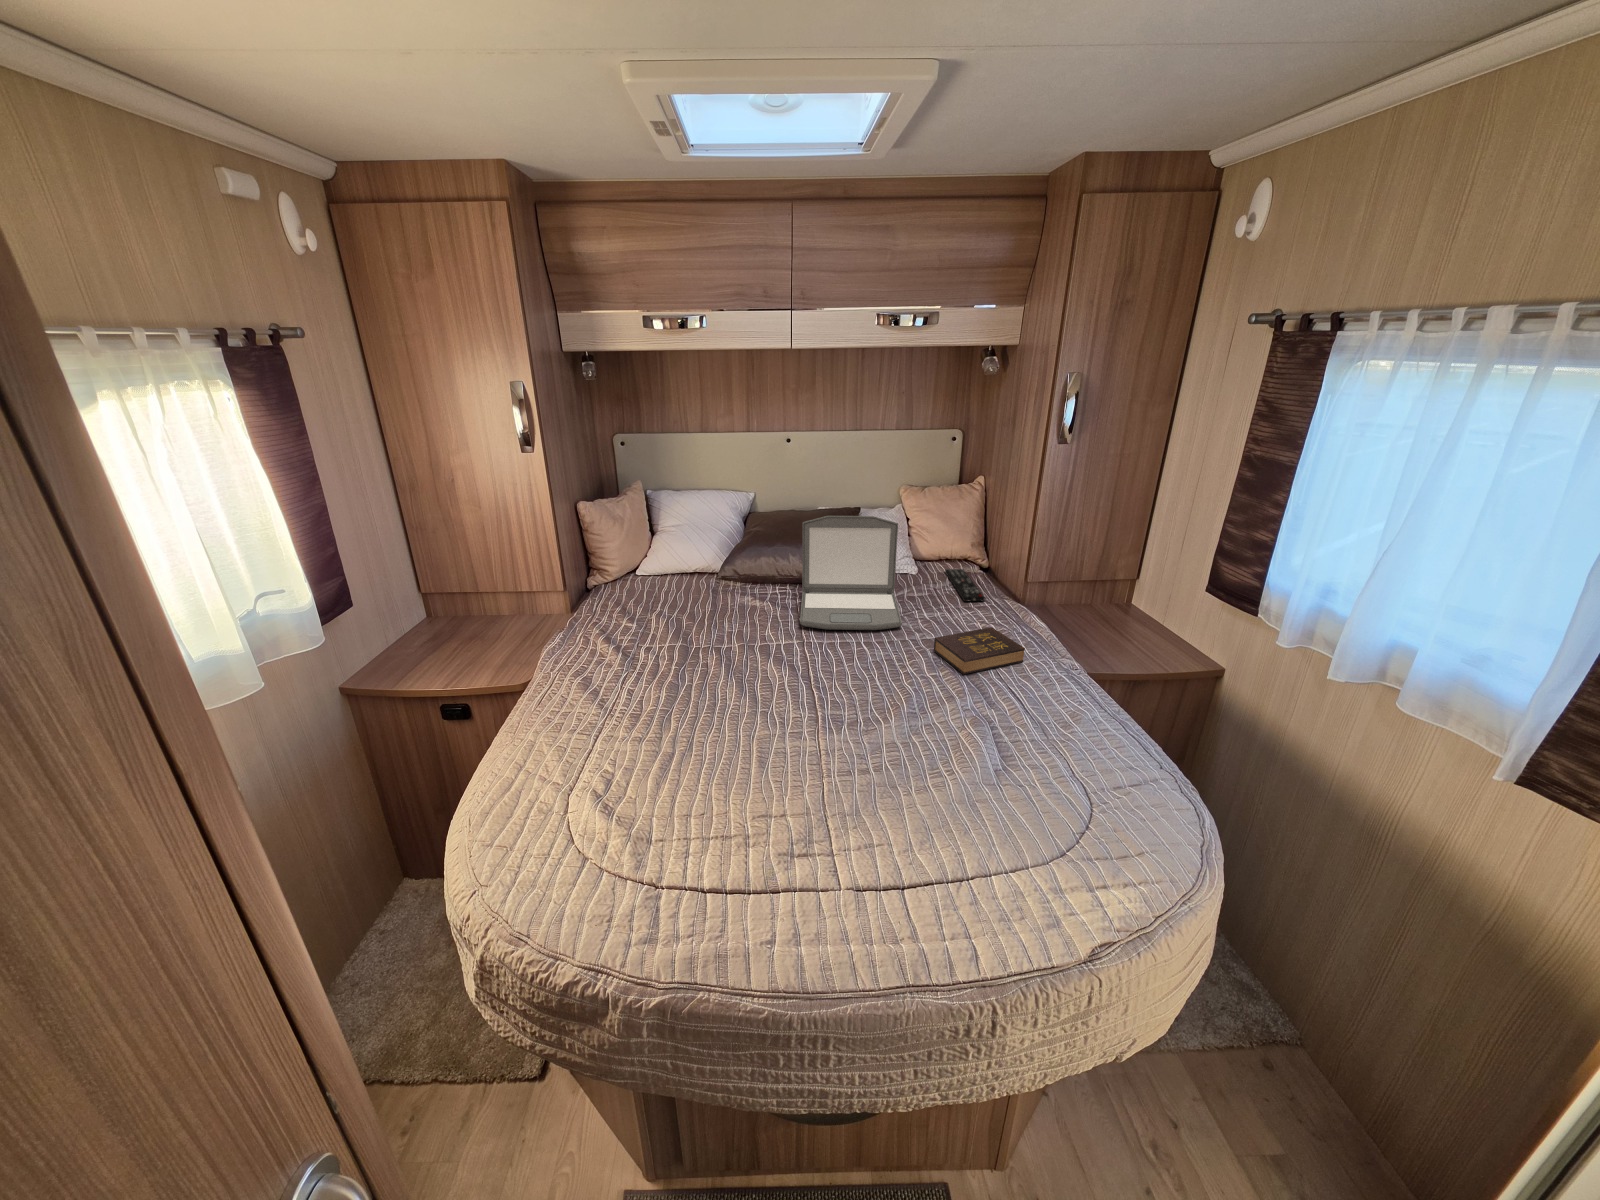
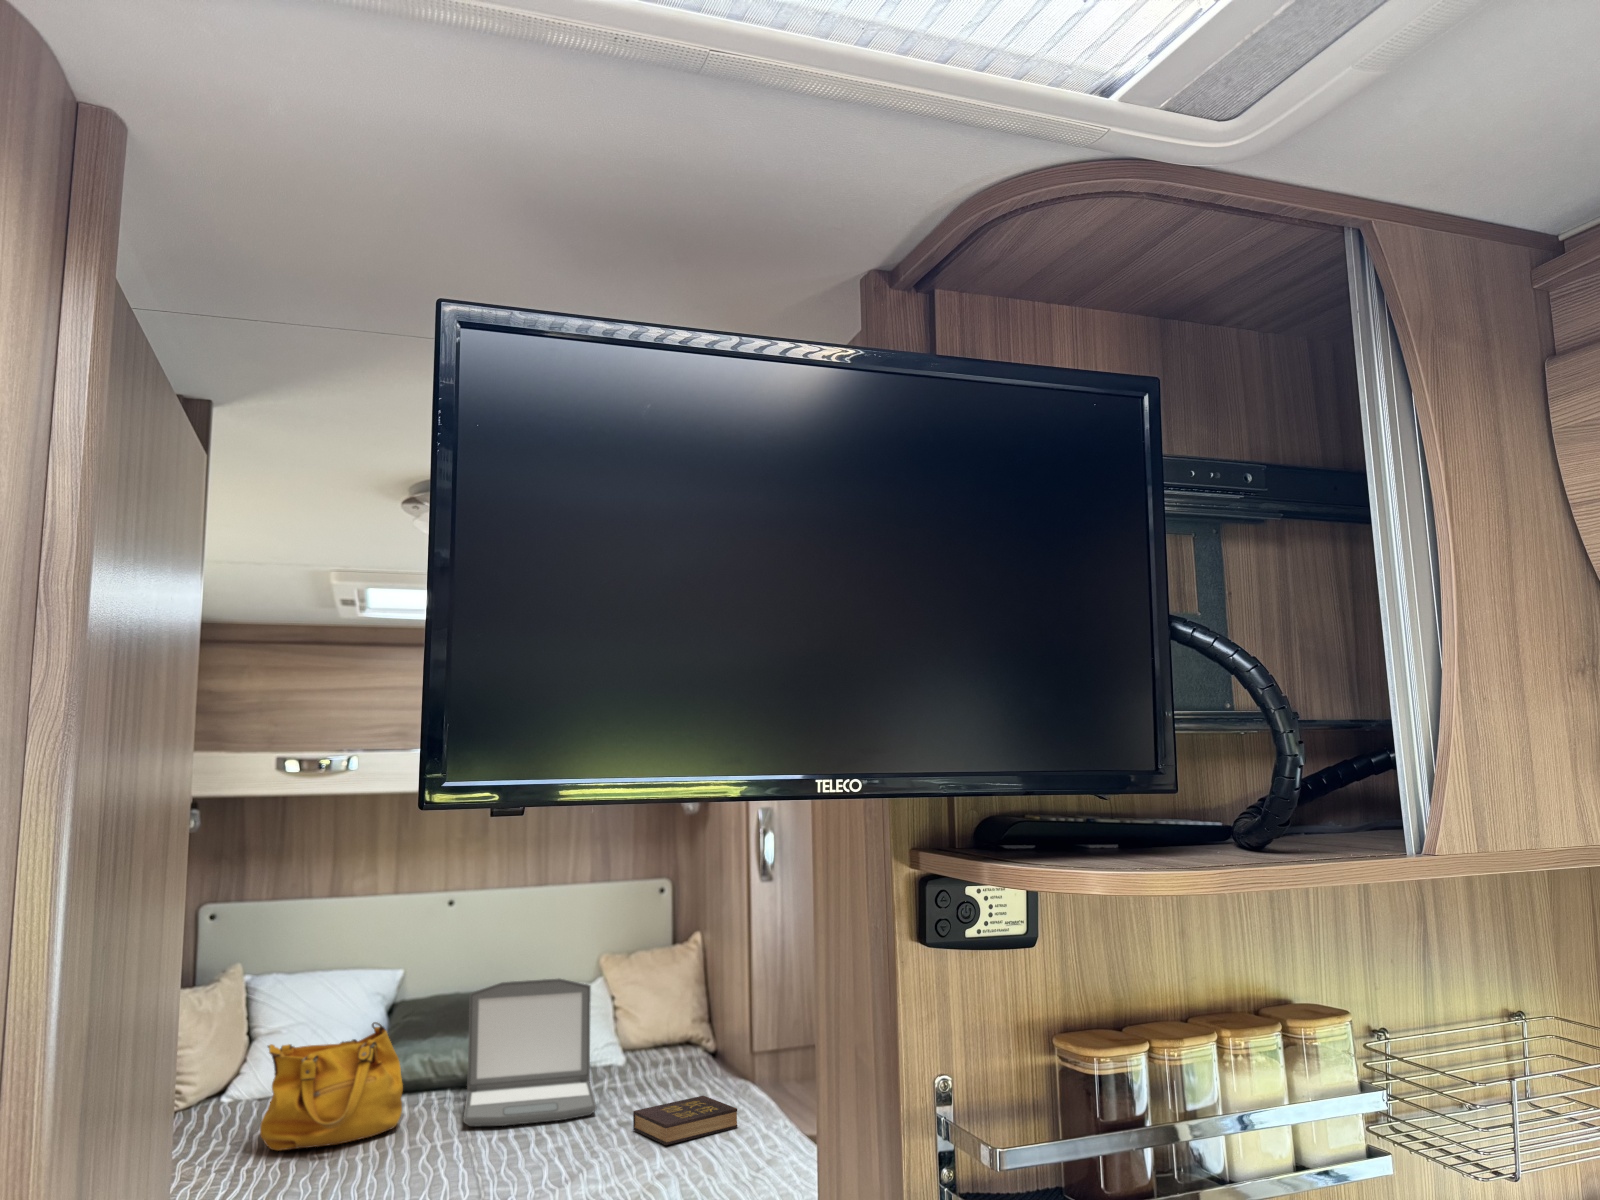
handbag: none [653,543,755,632] -> present [260,1022,403,1151]
remote control: present [945,569,985,601] -> none [659,1051,703,1082]

